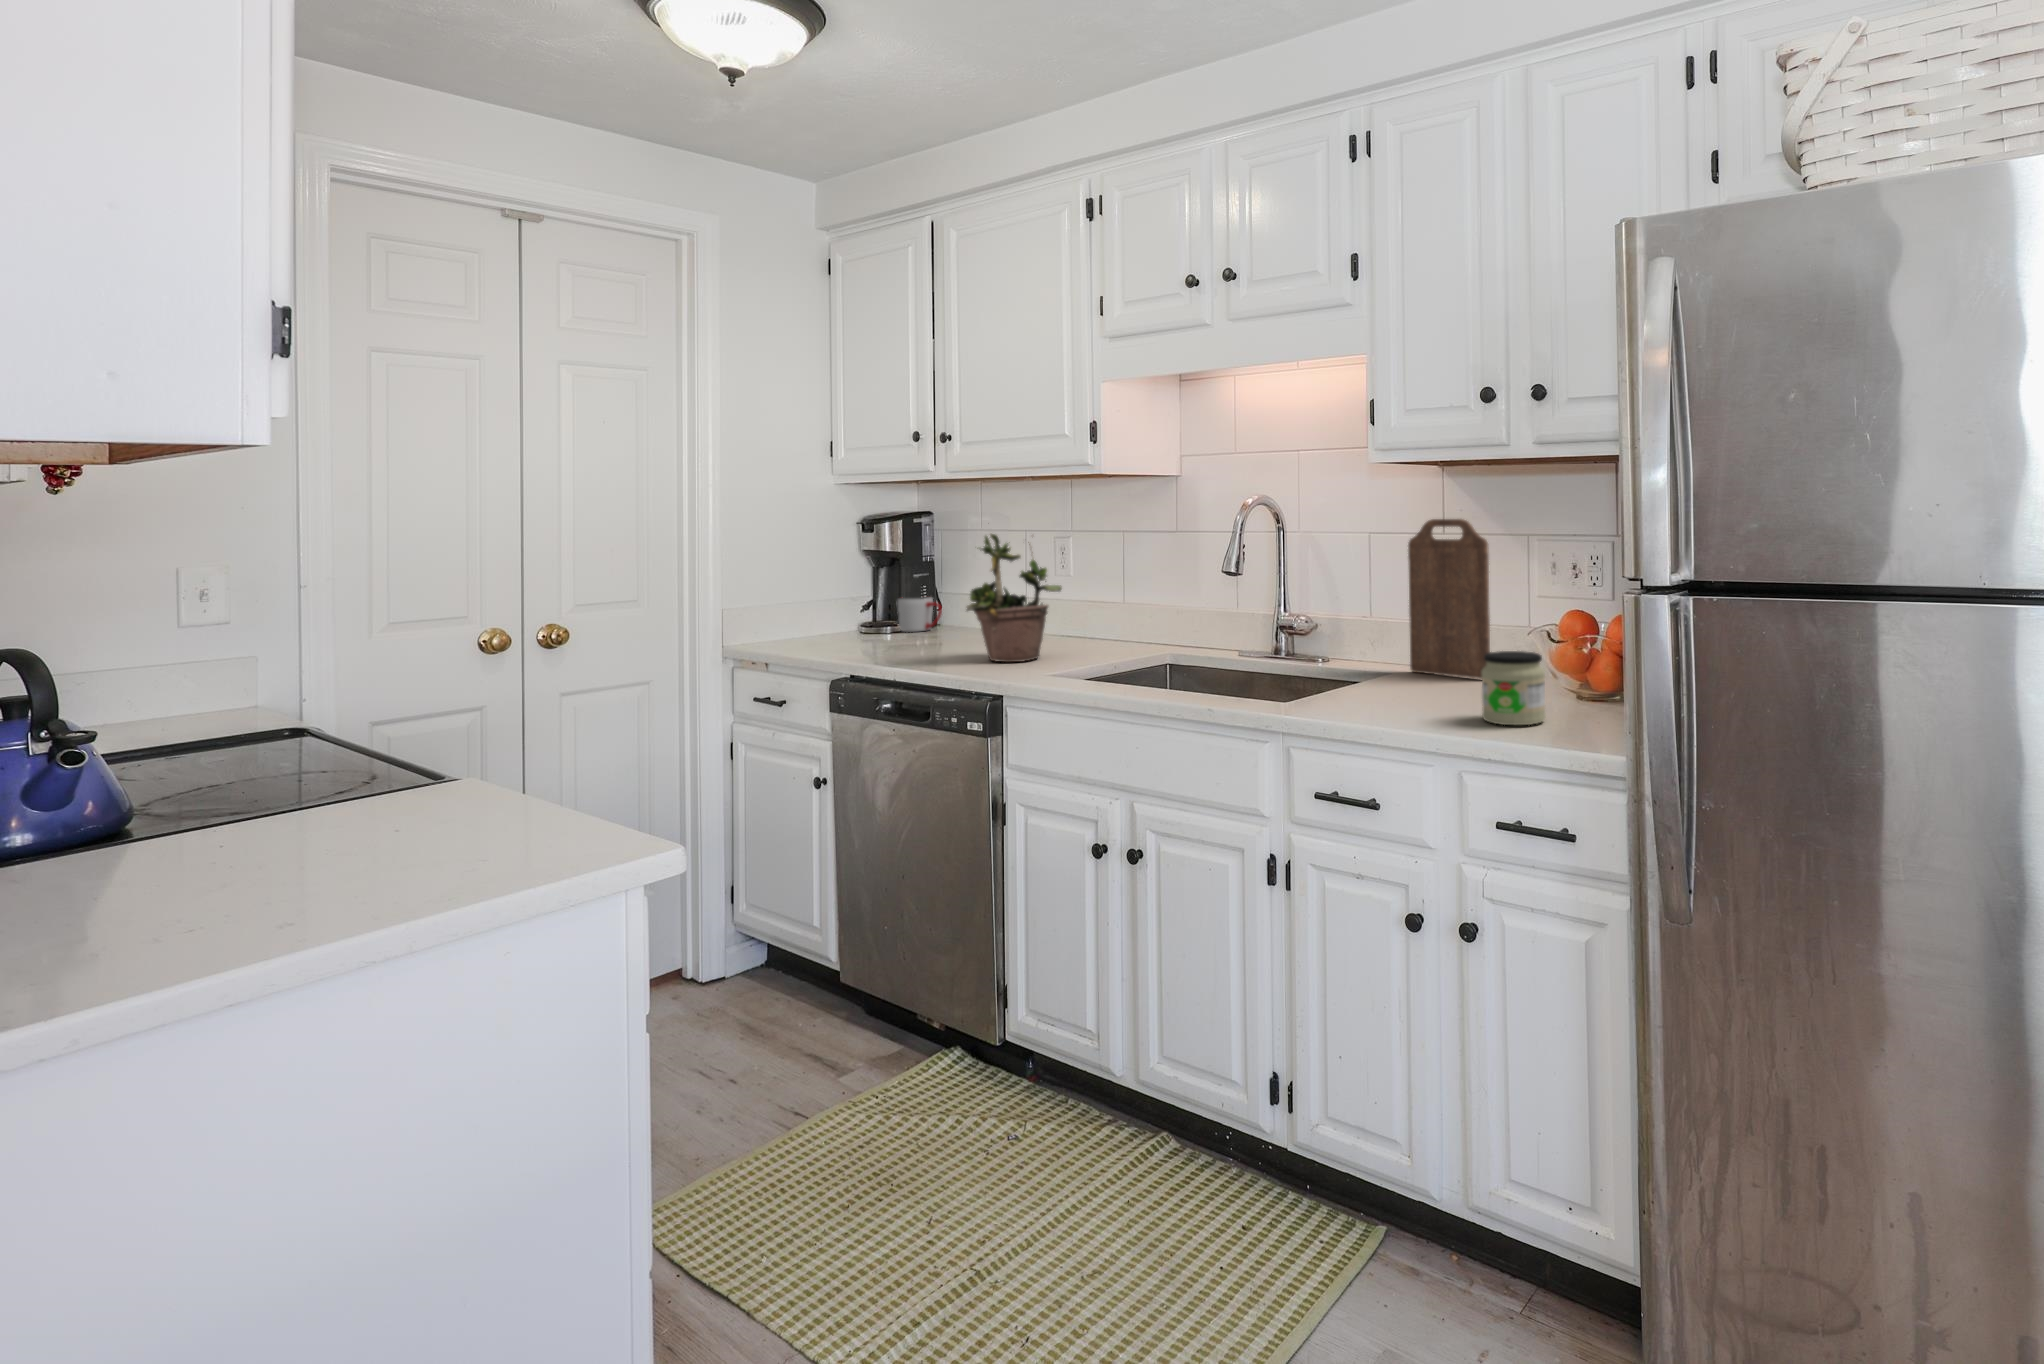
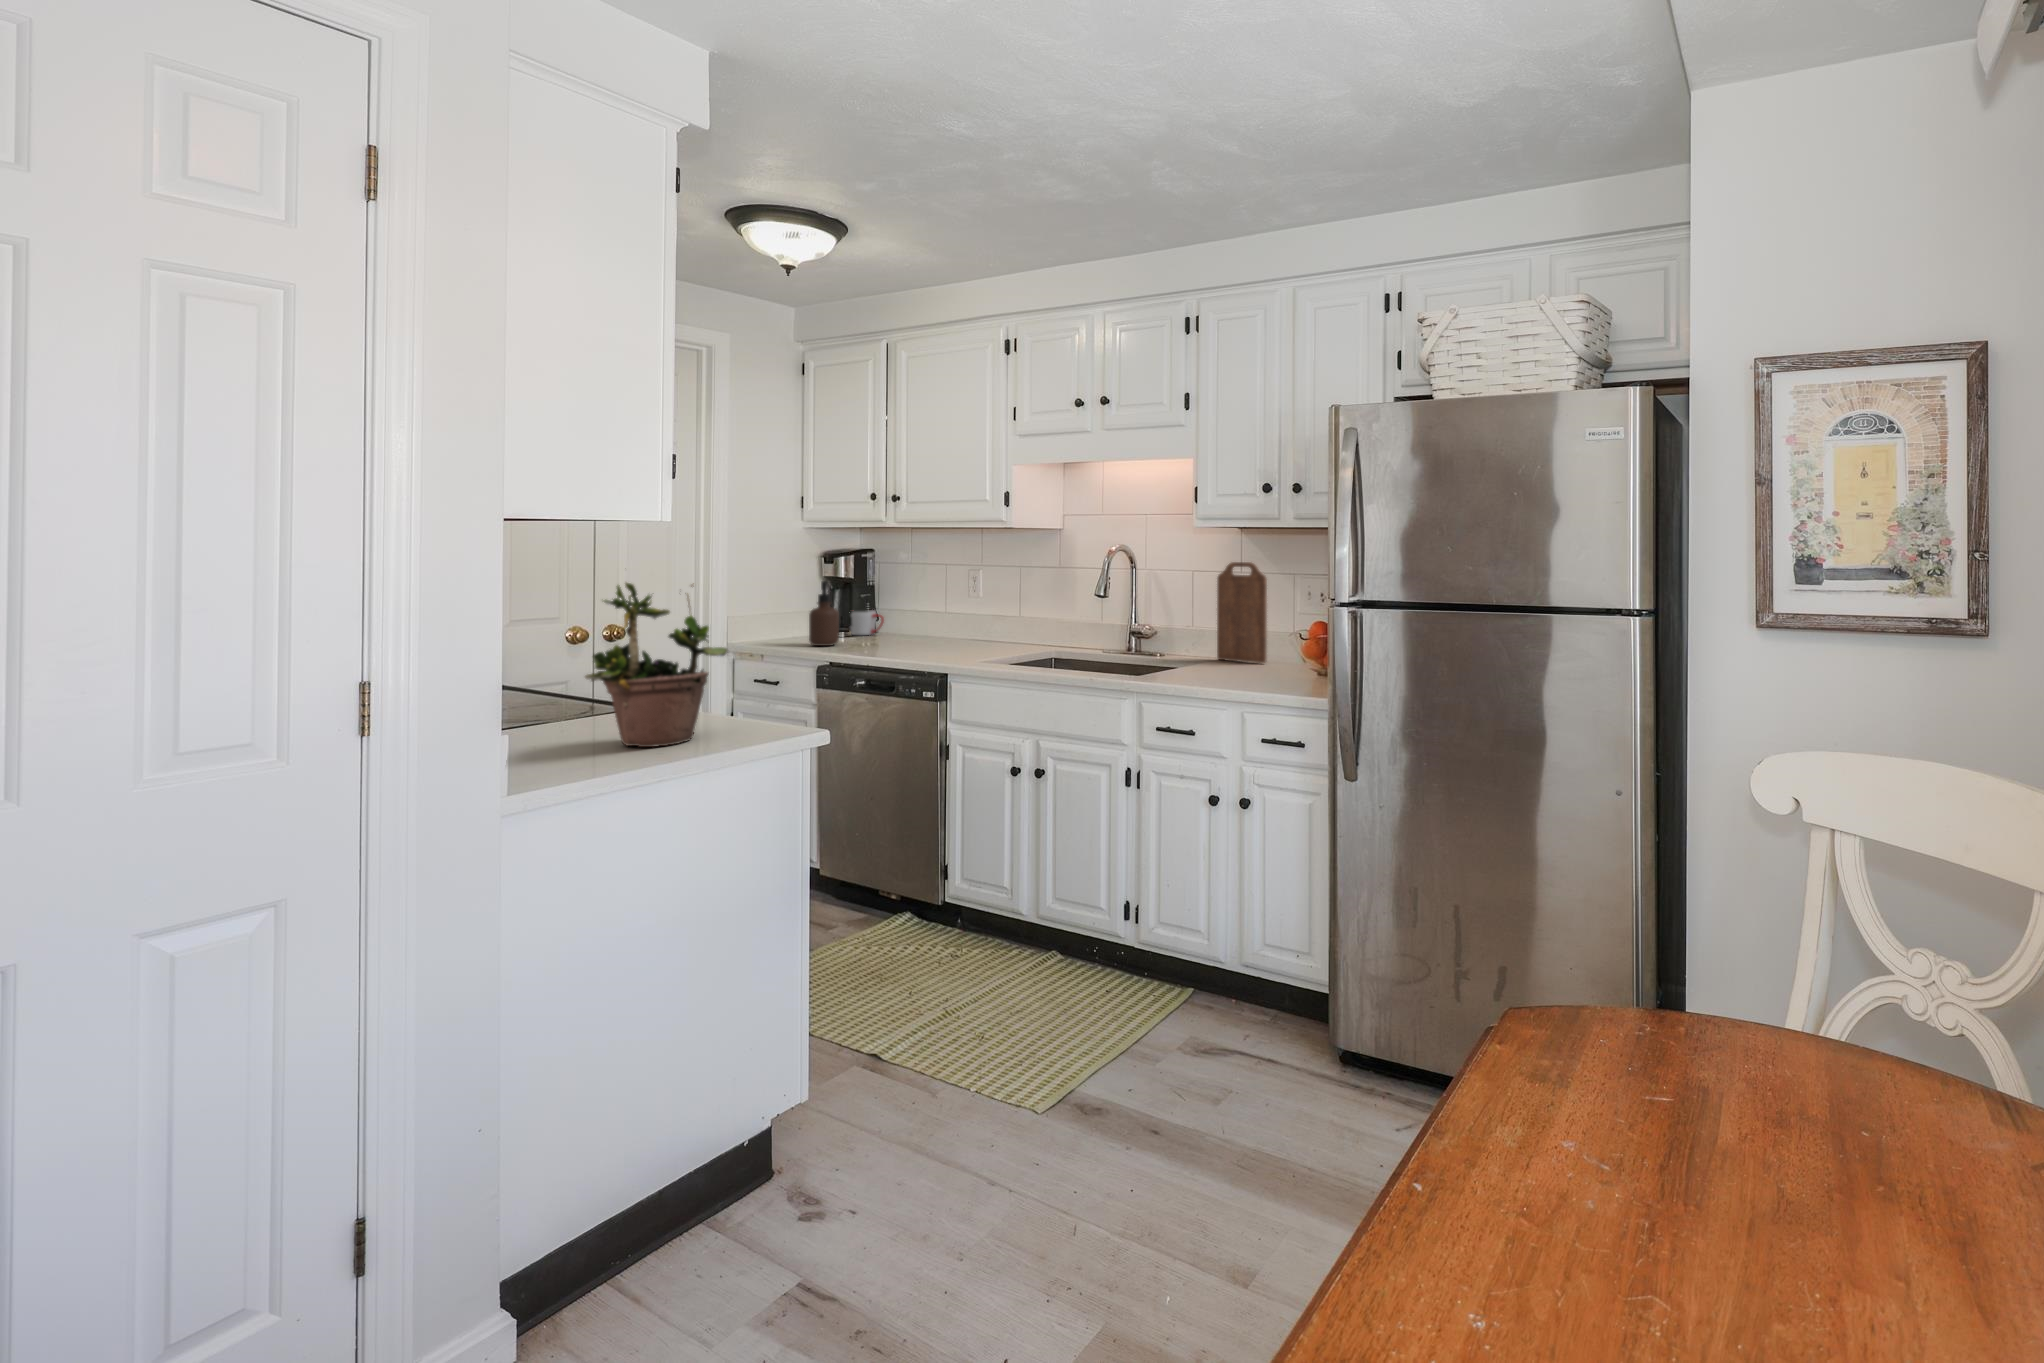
potted plant: present [967,534,1062,662] -> present [585,583,728,747]
soap dispenser: none [830,558,872,650] -> present [809,581,839,646]
jar: present [1482,651,1546,725] -> none [1257,642,1294,684]

